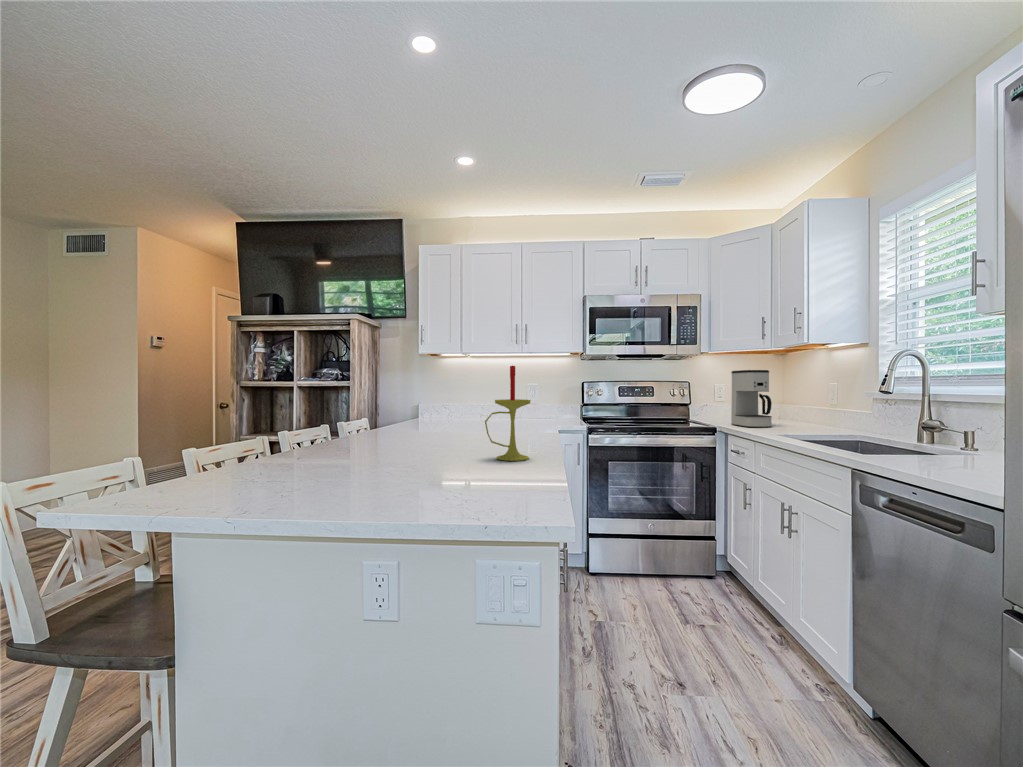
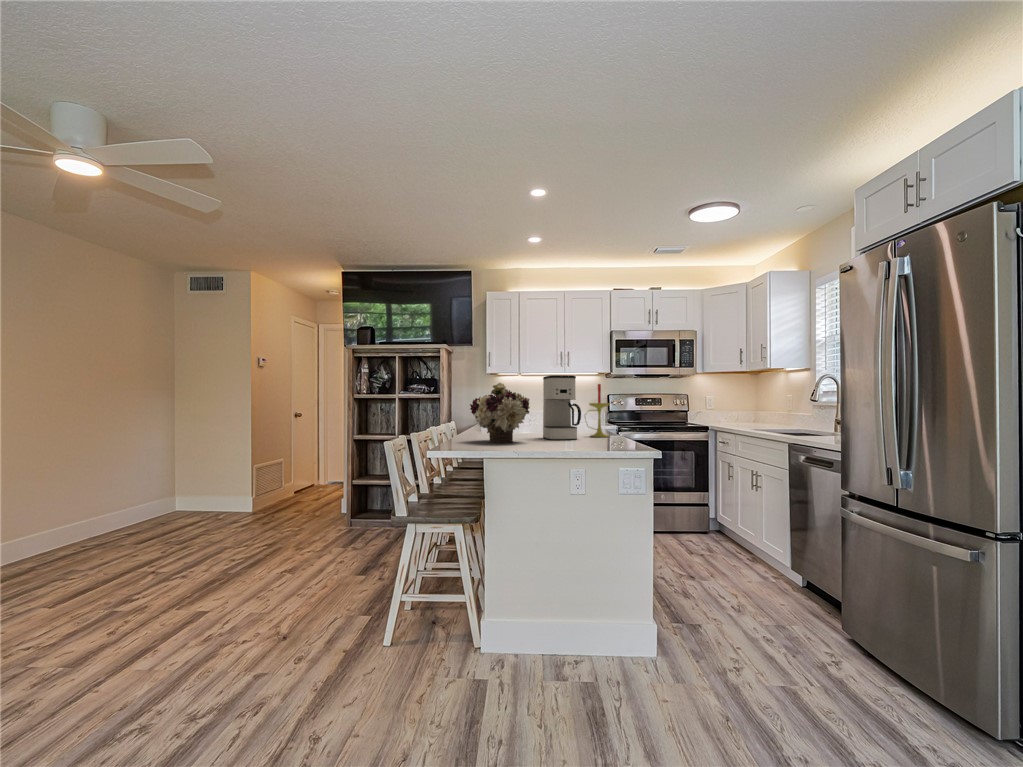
flower arrangement: none [228,362,345,485] -> present [470,383,530,443]
coffee maker: present [731,370,772,427] -> present [543,375,581,440]

